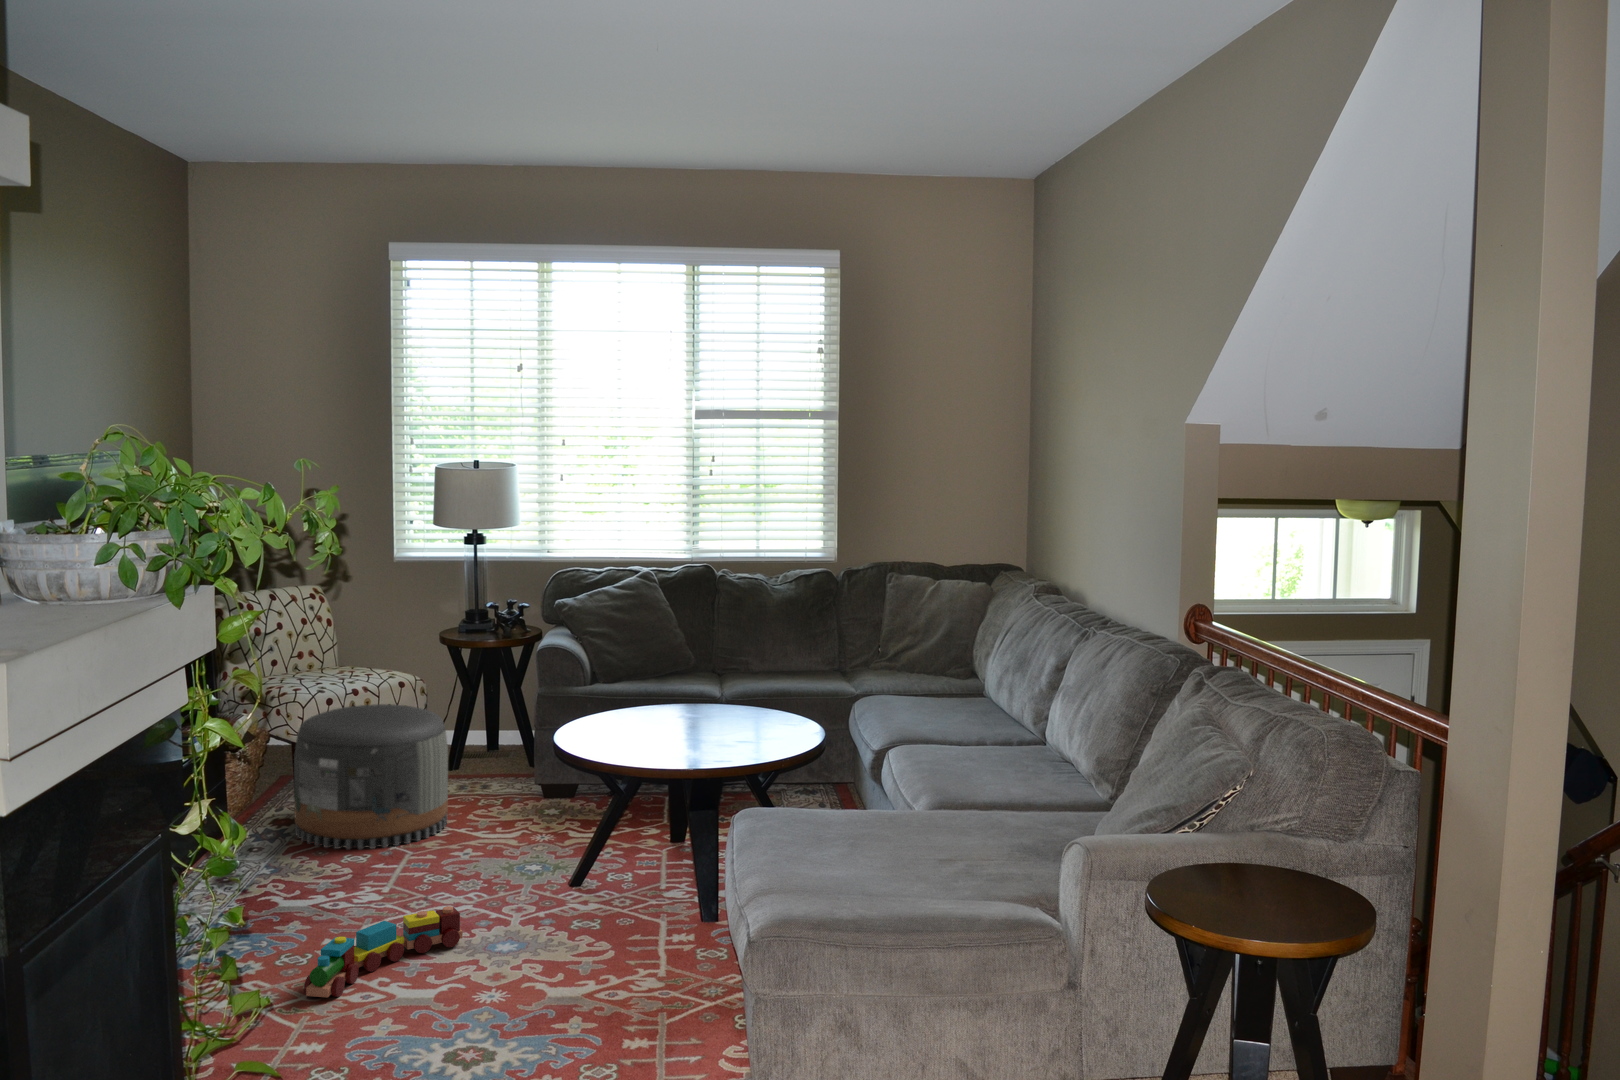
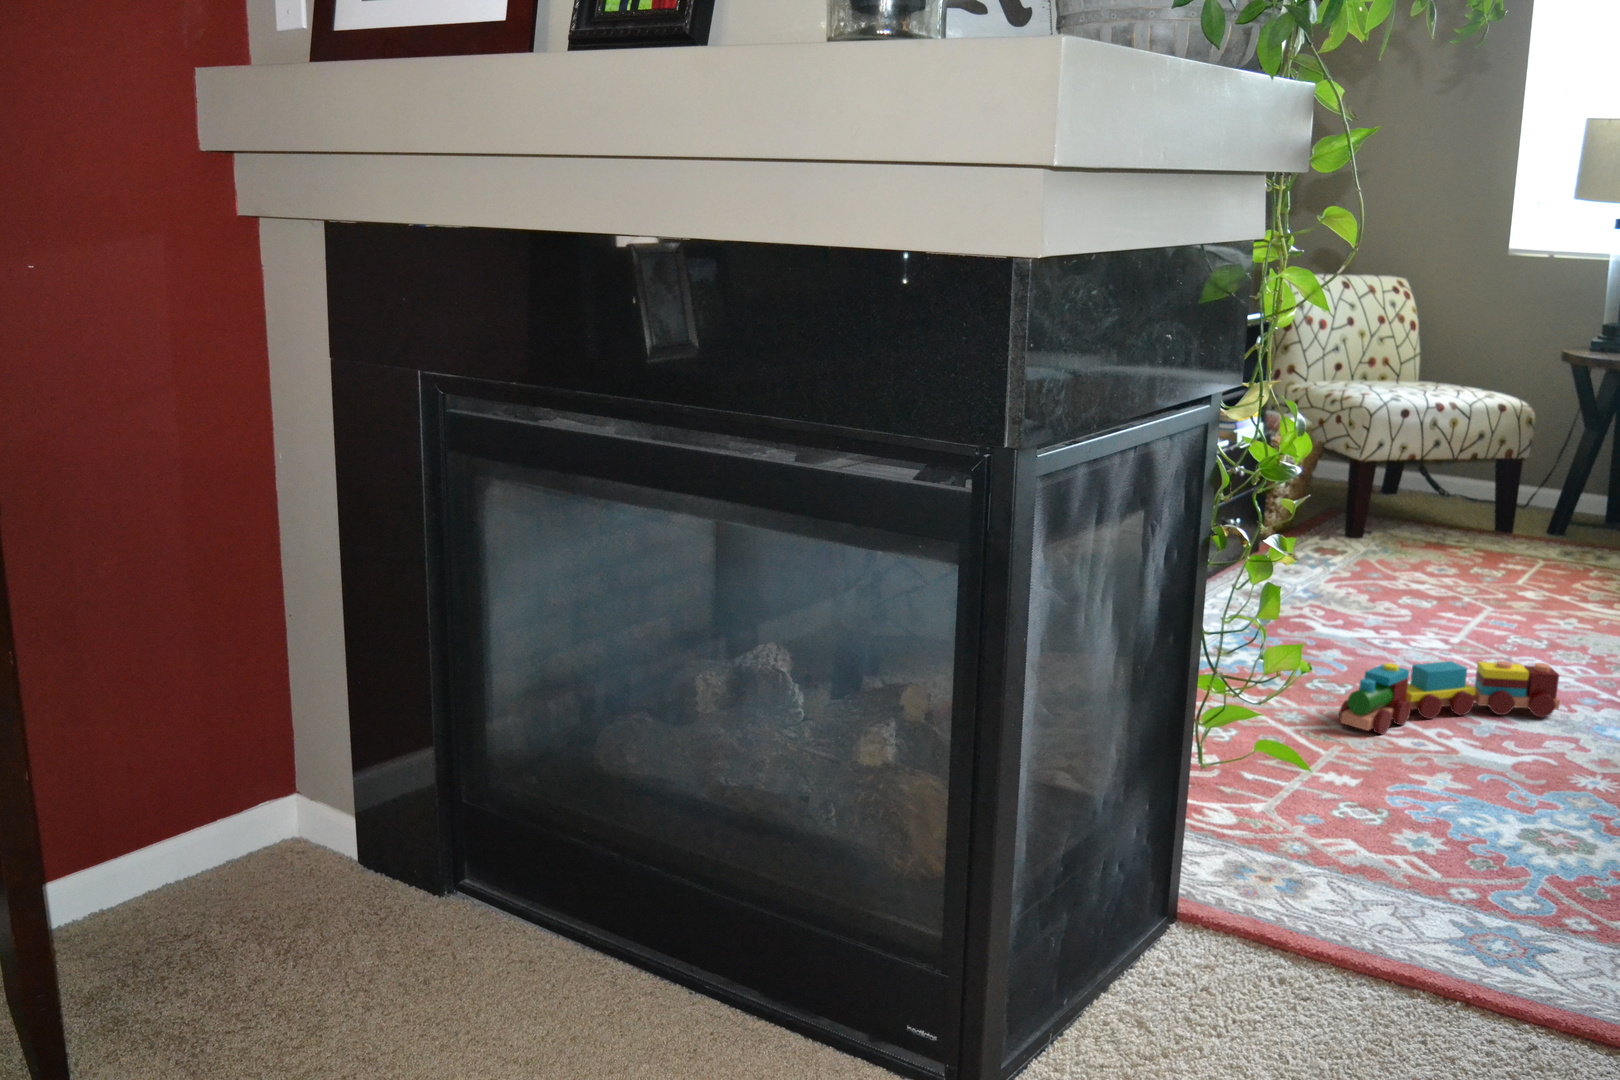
pouf: present [294,704,448,849] -> none [1343,418,1559,598]

